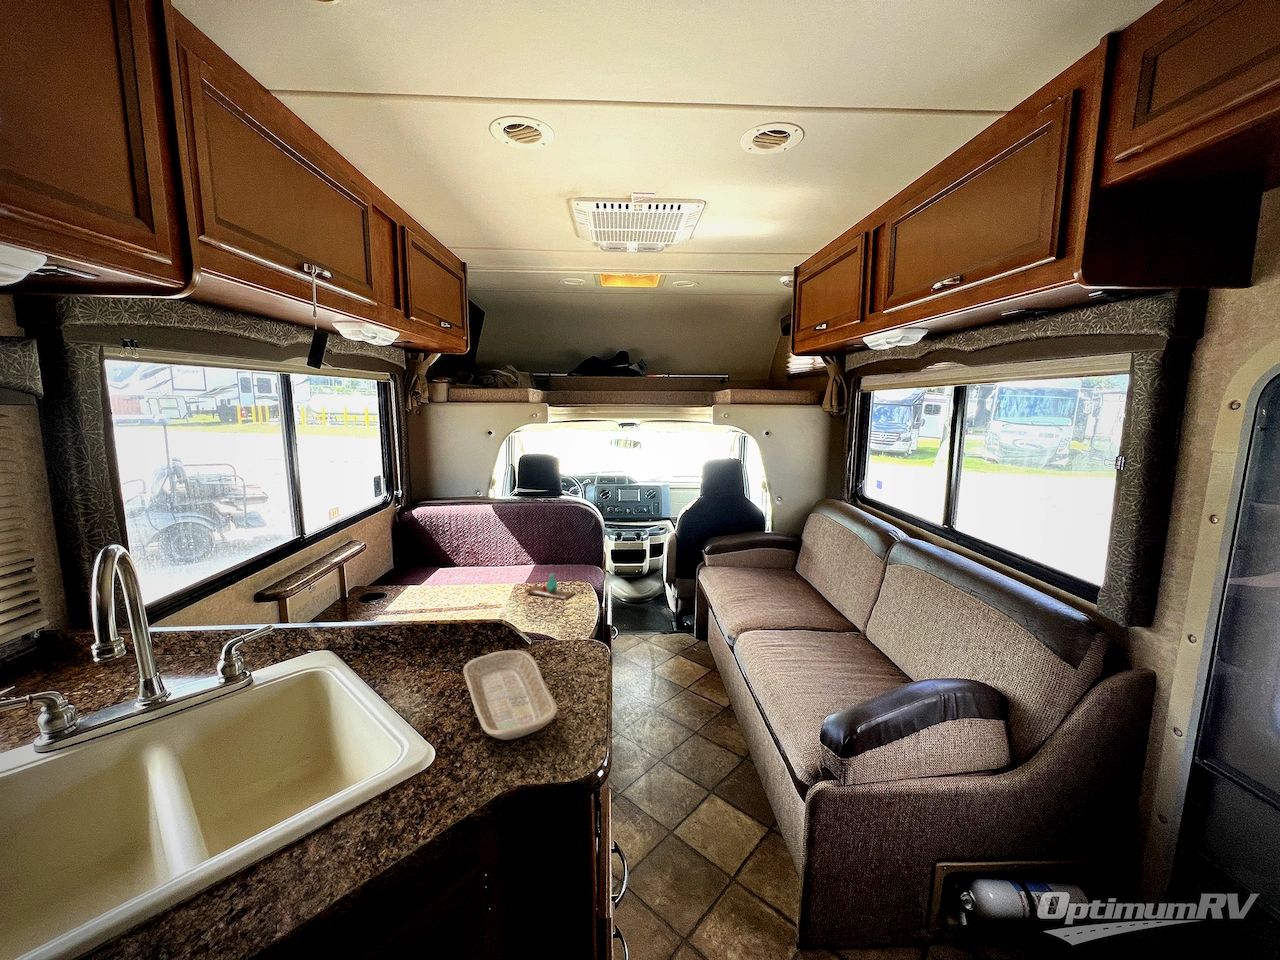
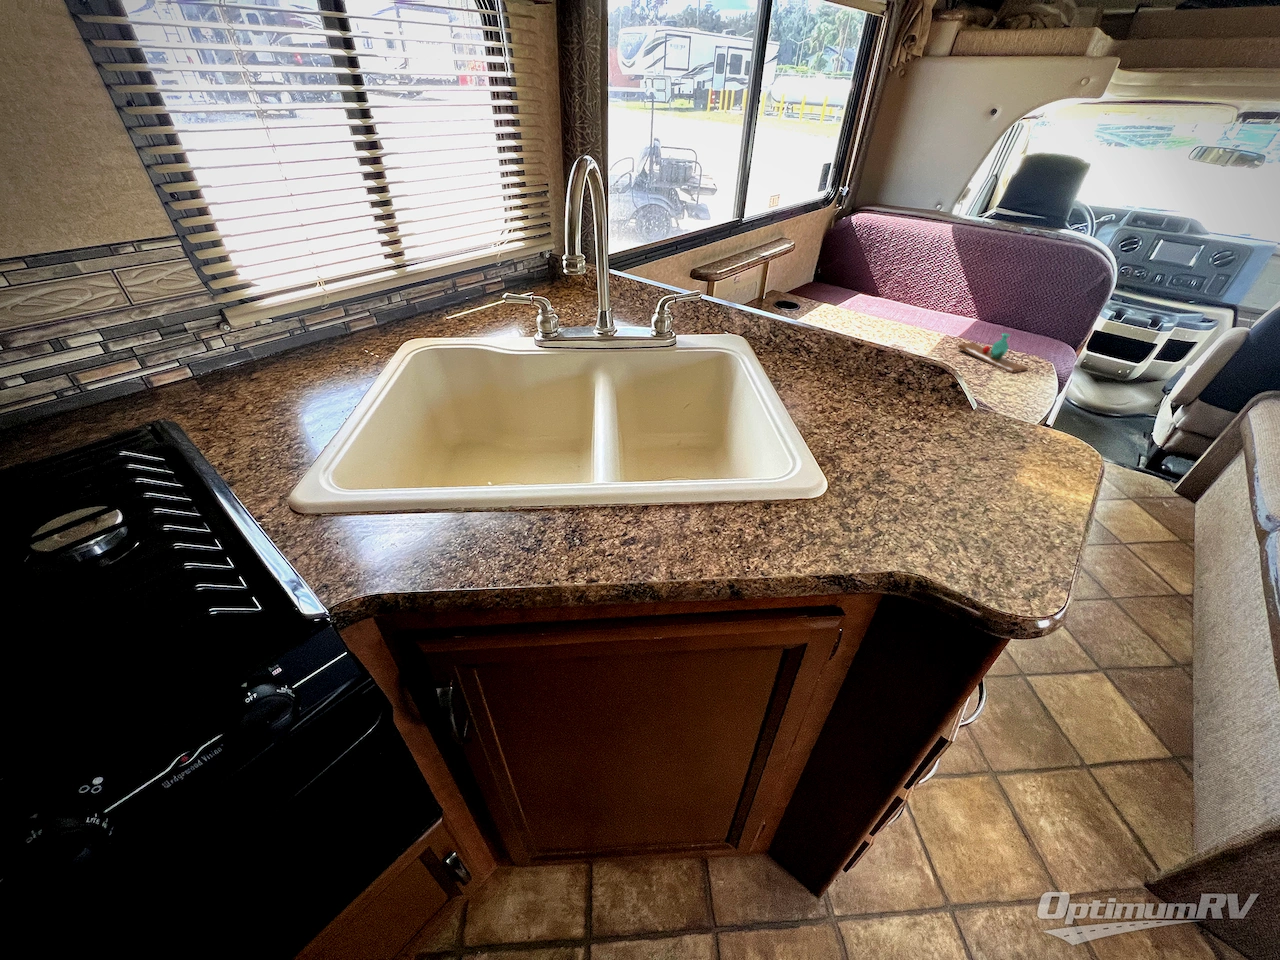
tray: present [463,650,557,740] -> none [882,400,1008,522]

